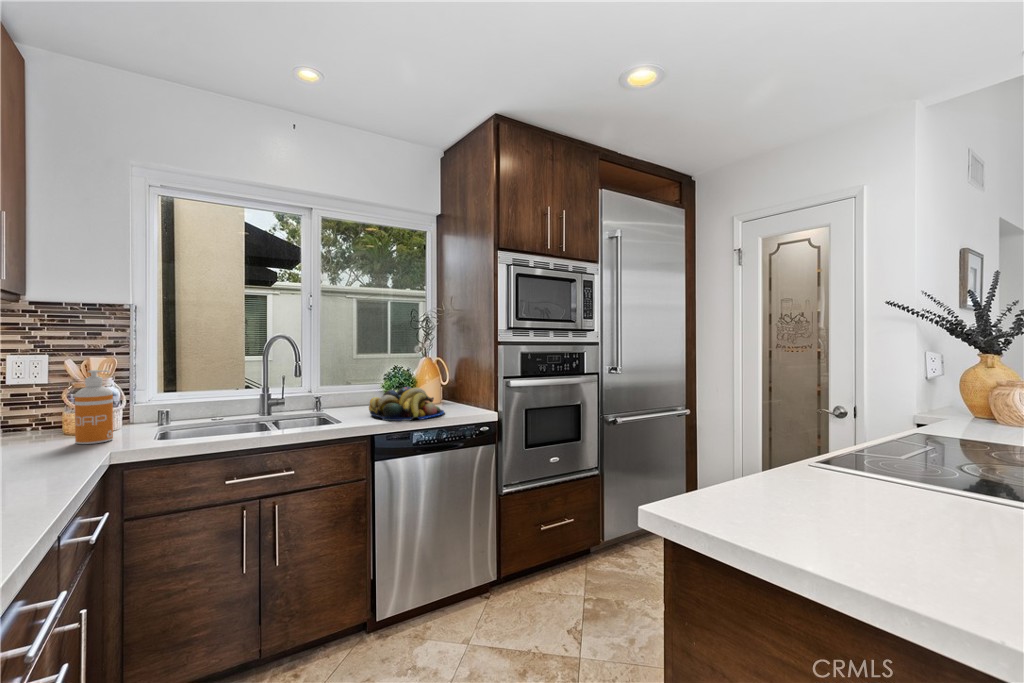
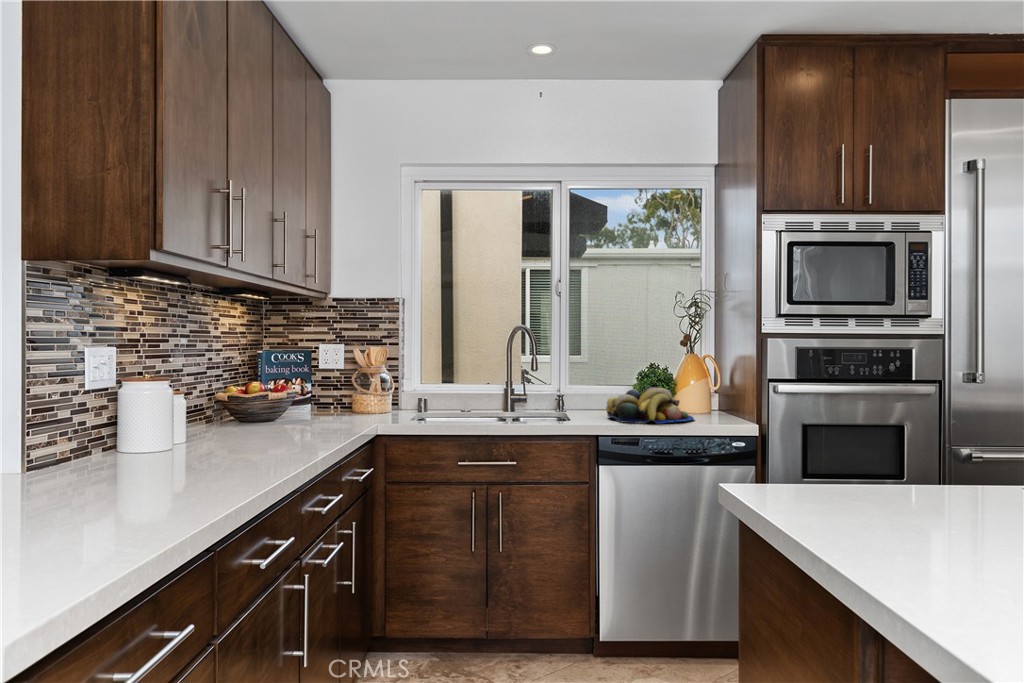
soap dispenser: present [75,370,113,444] -> none [358,356,383,419]

